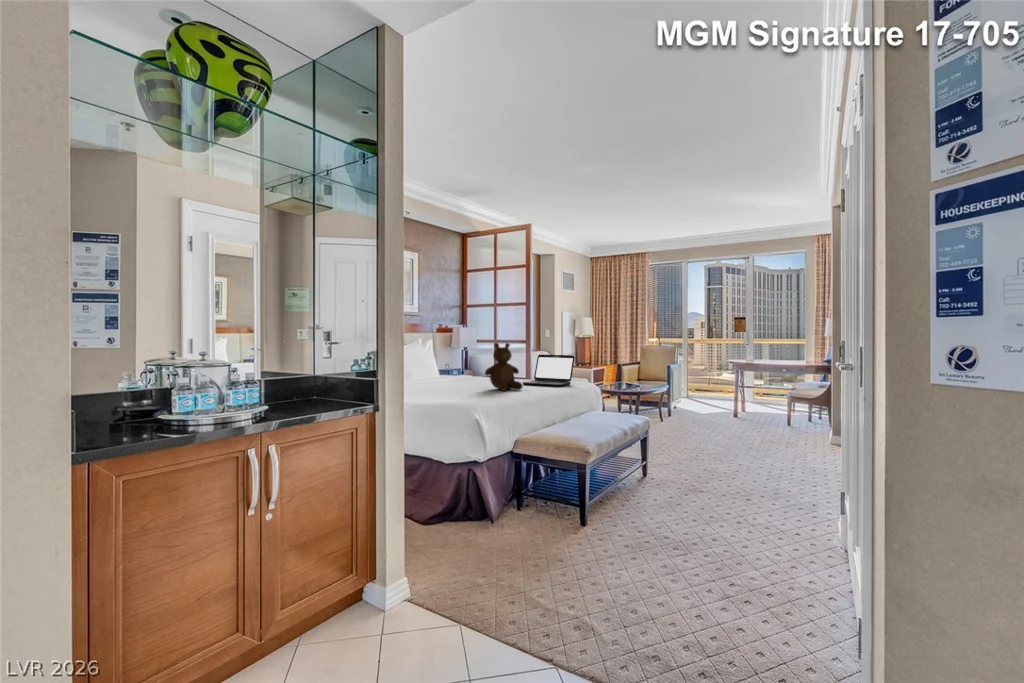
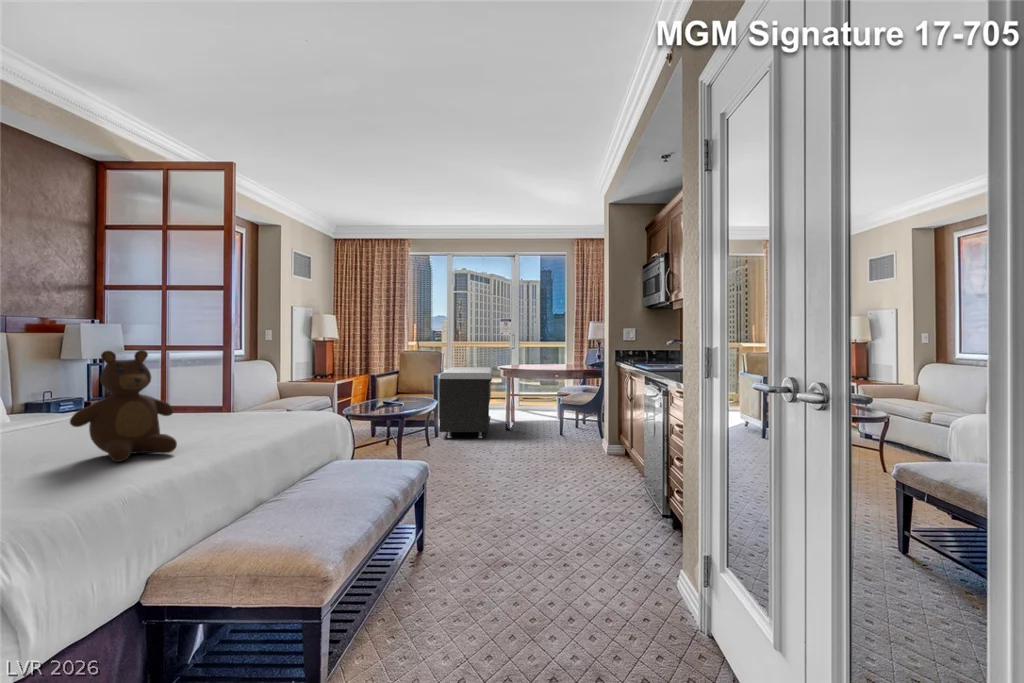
laptop: present [523,355,575,387] -> none [191,371,304,434]
storage bench: none [670,359,721,417] -> present [439,367,493,438]

